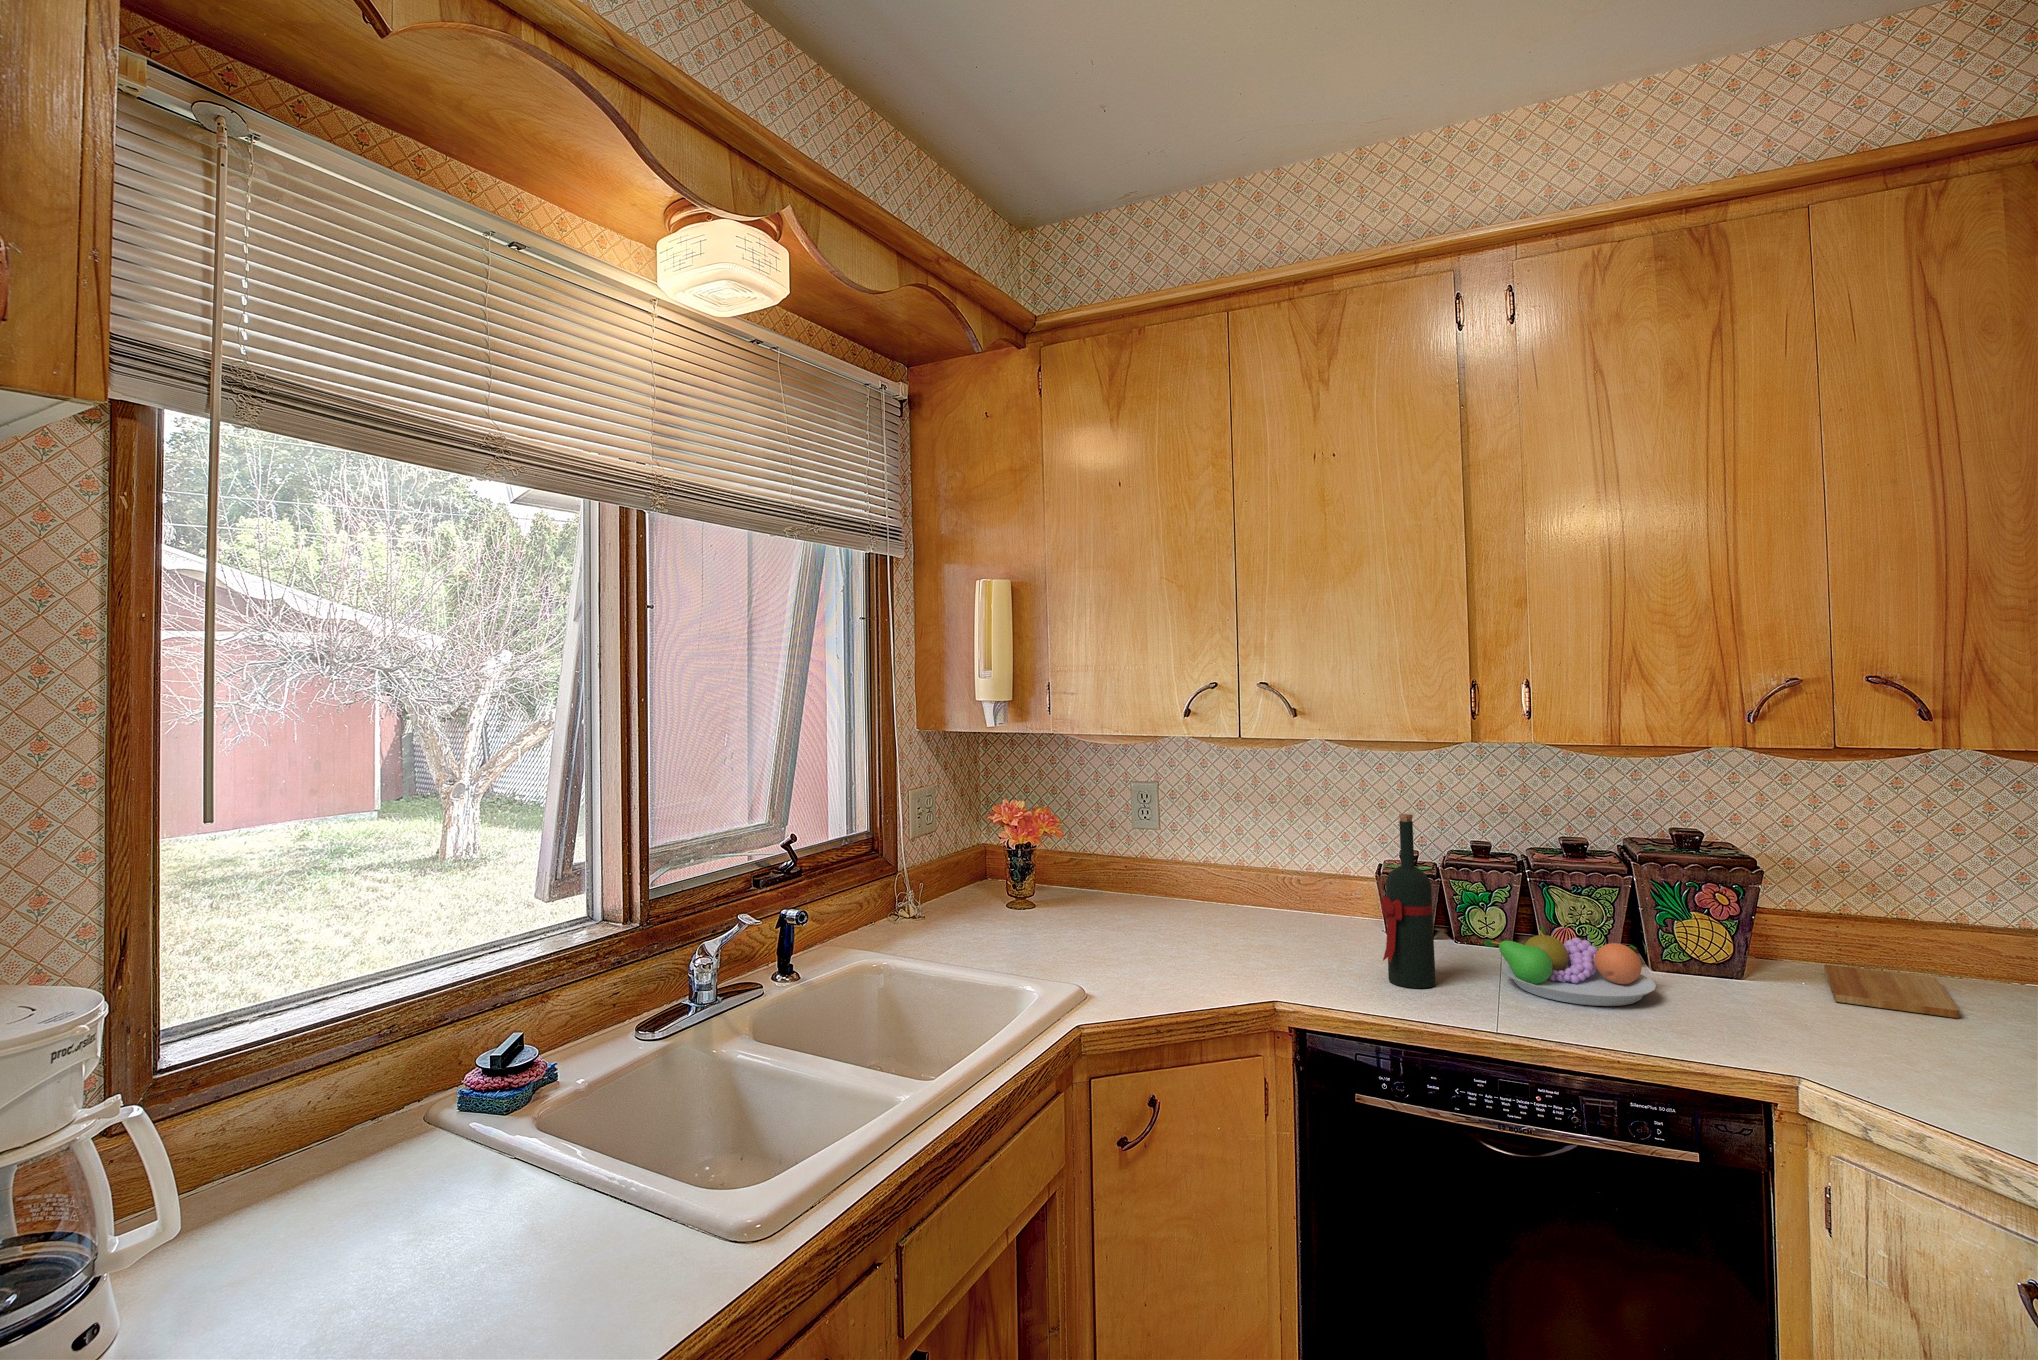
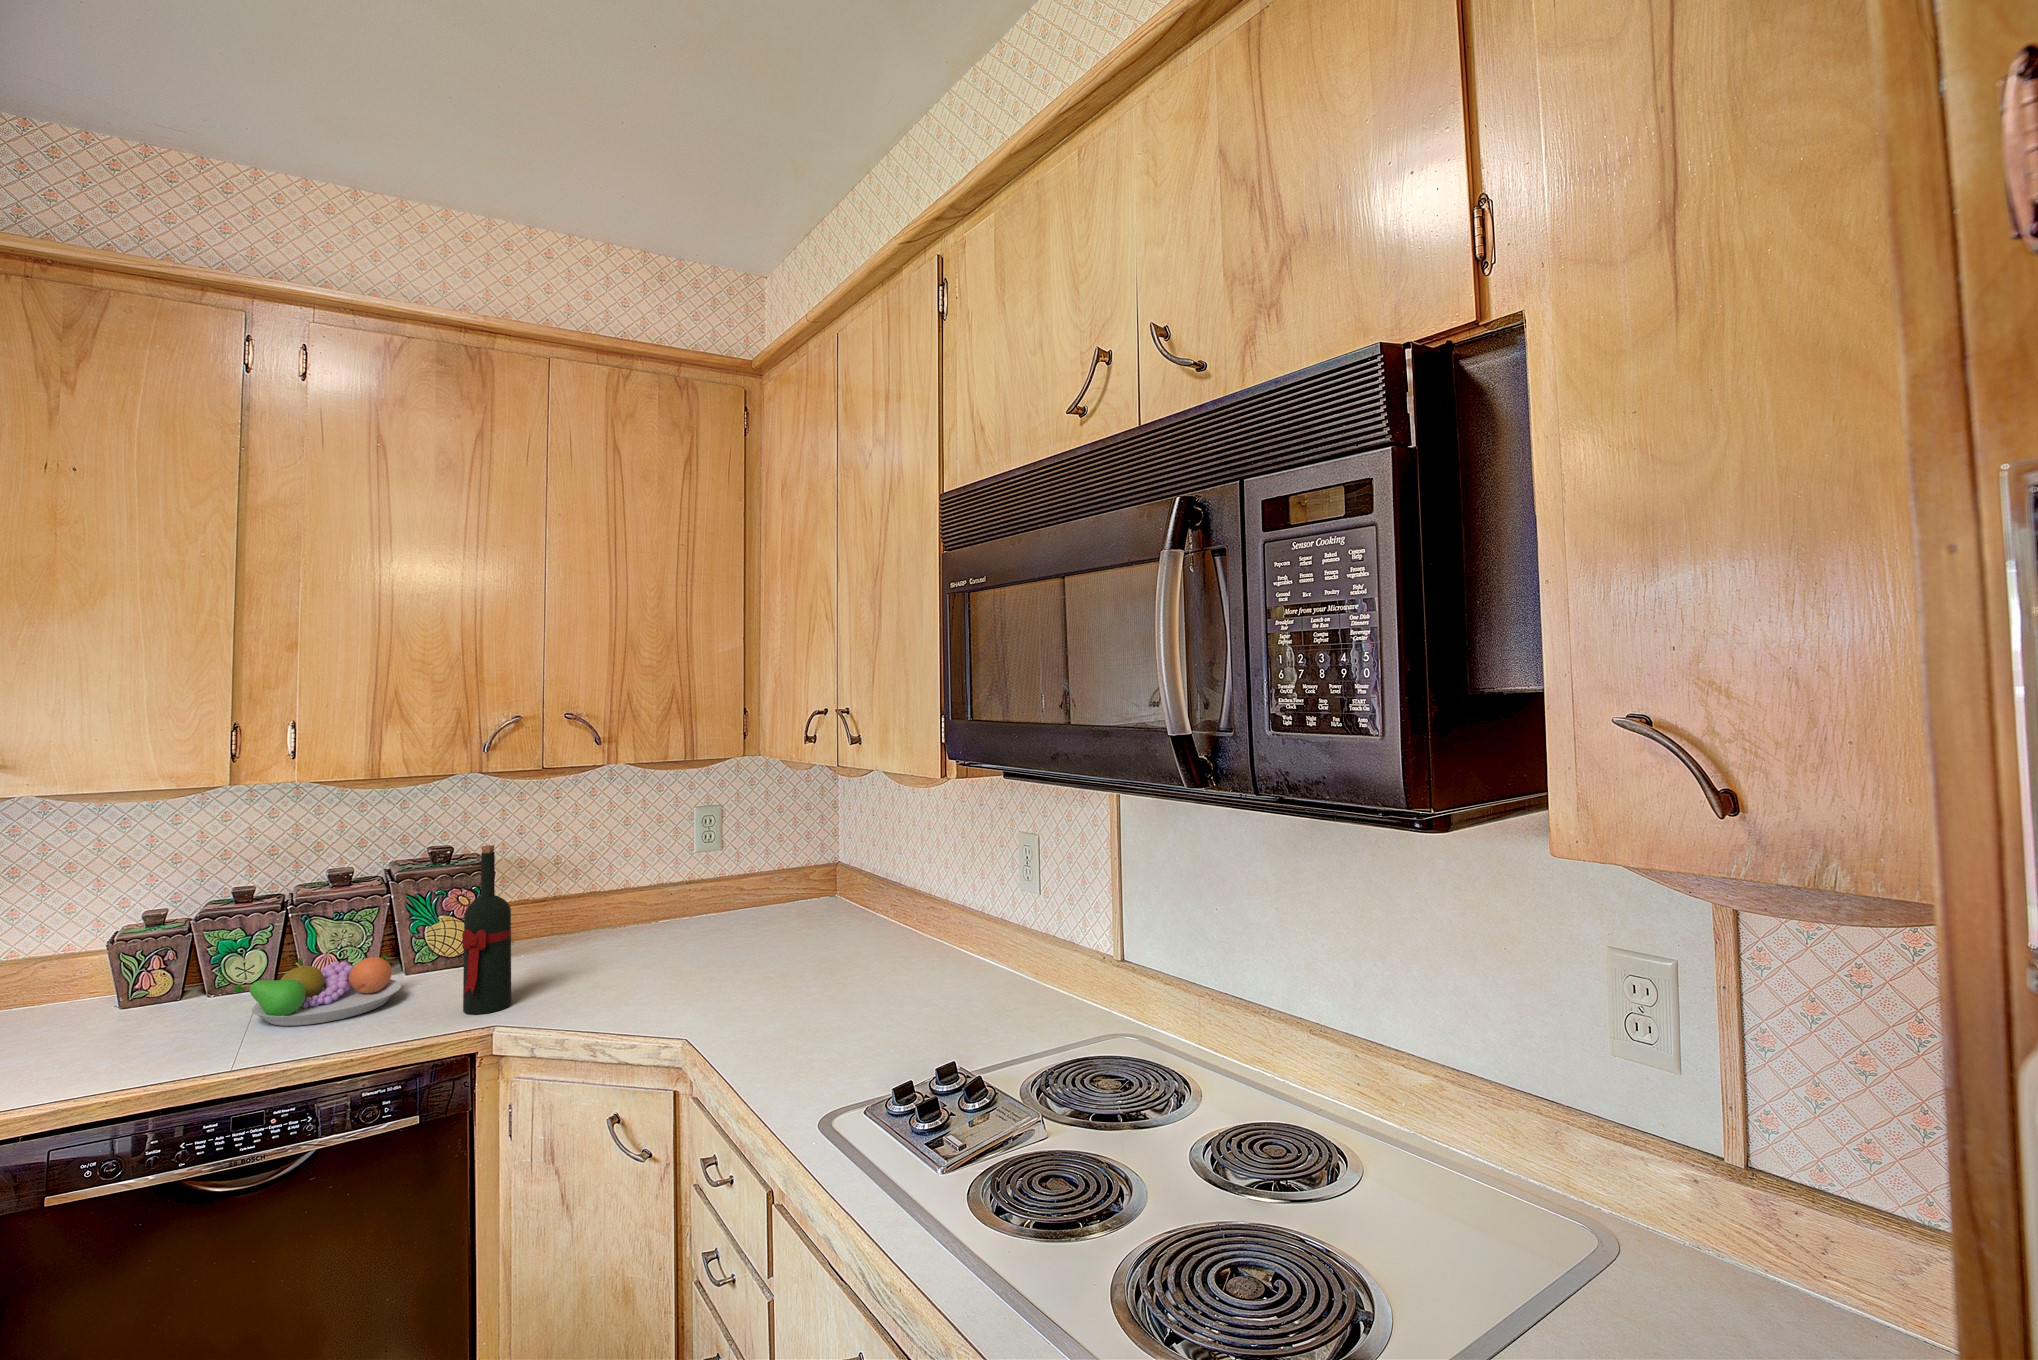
wine bottle: present [1382,814,1436,988] -> present [462,845,511,1014]
cutting board: present [1824,964,1959,1018] -> none [539,927,612,961]

